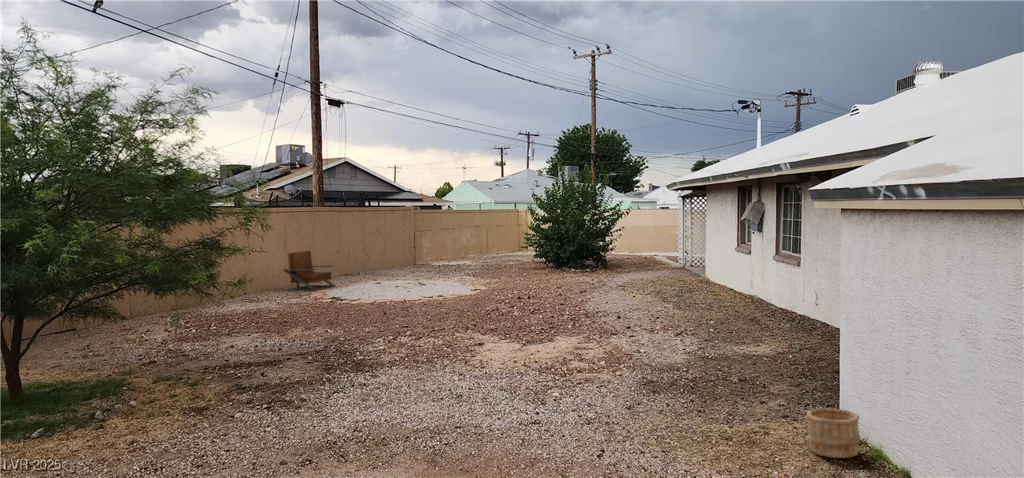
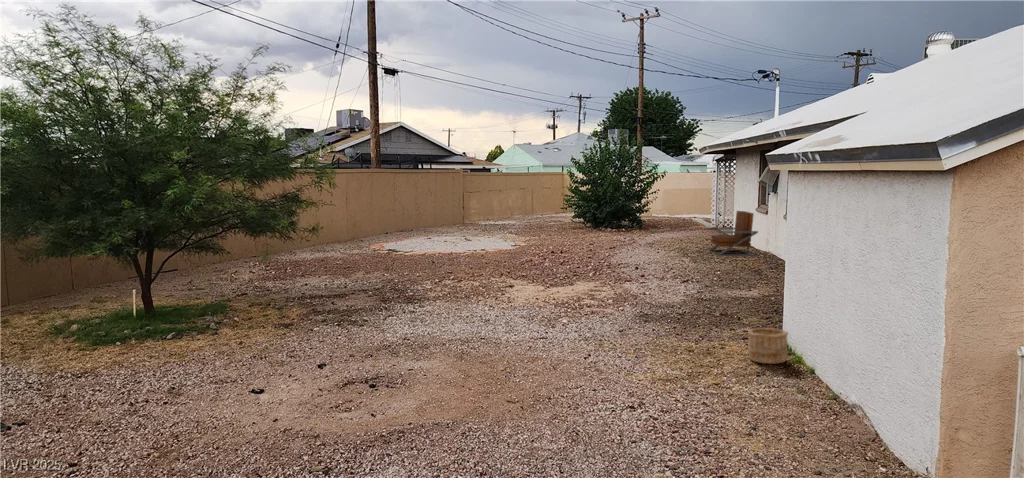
lounge chair: present [283,250,335,291] -> present [709,211,758,256]

